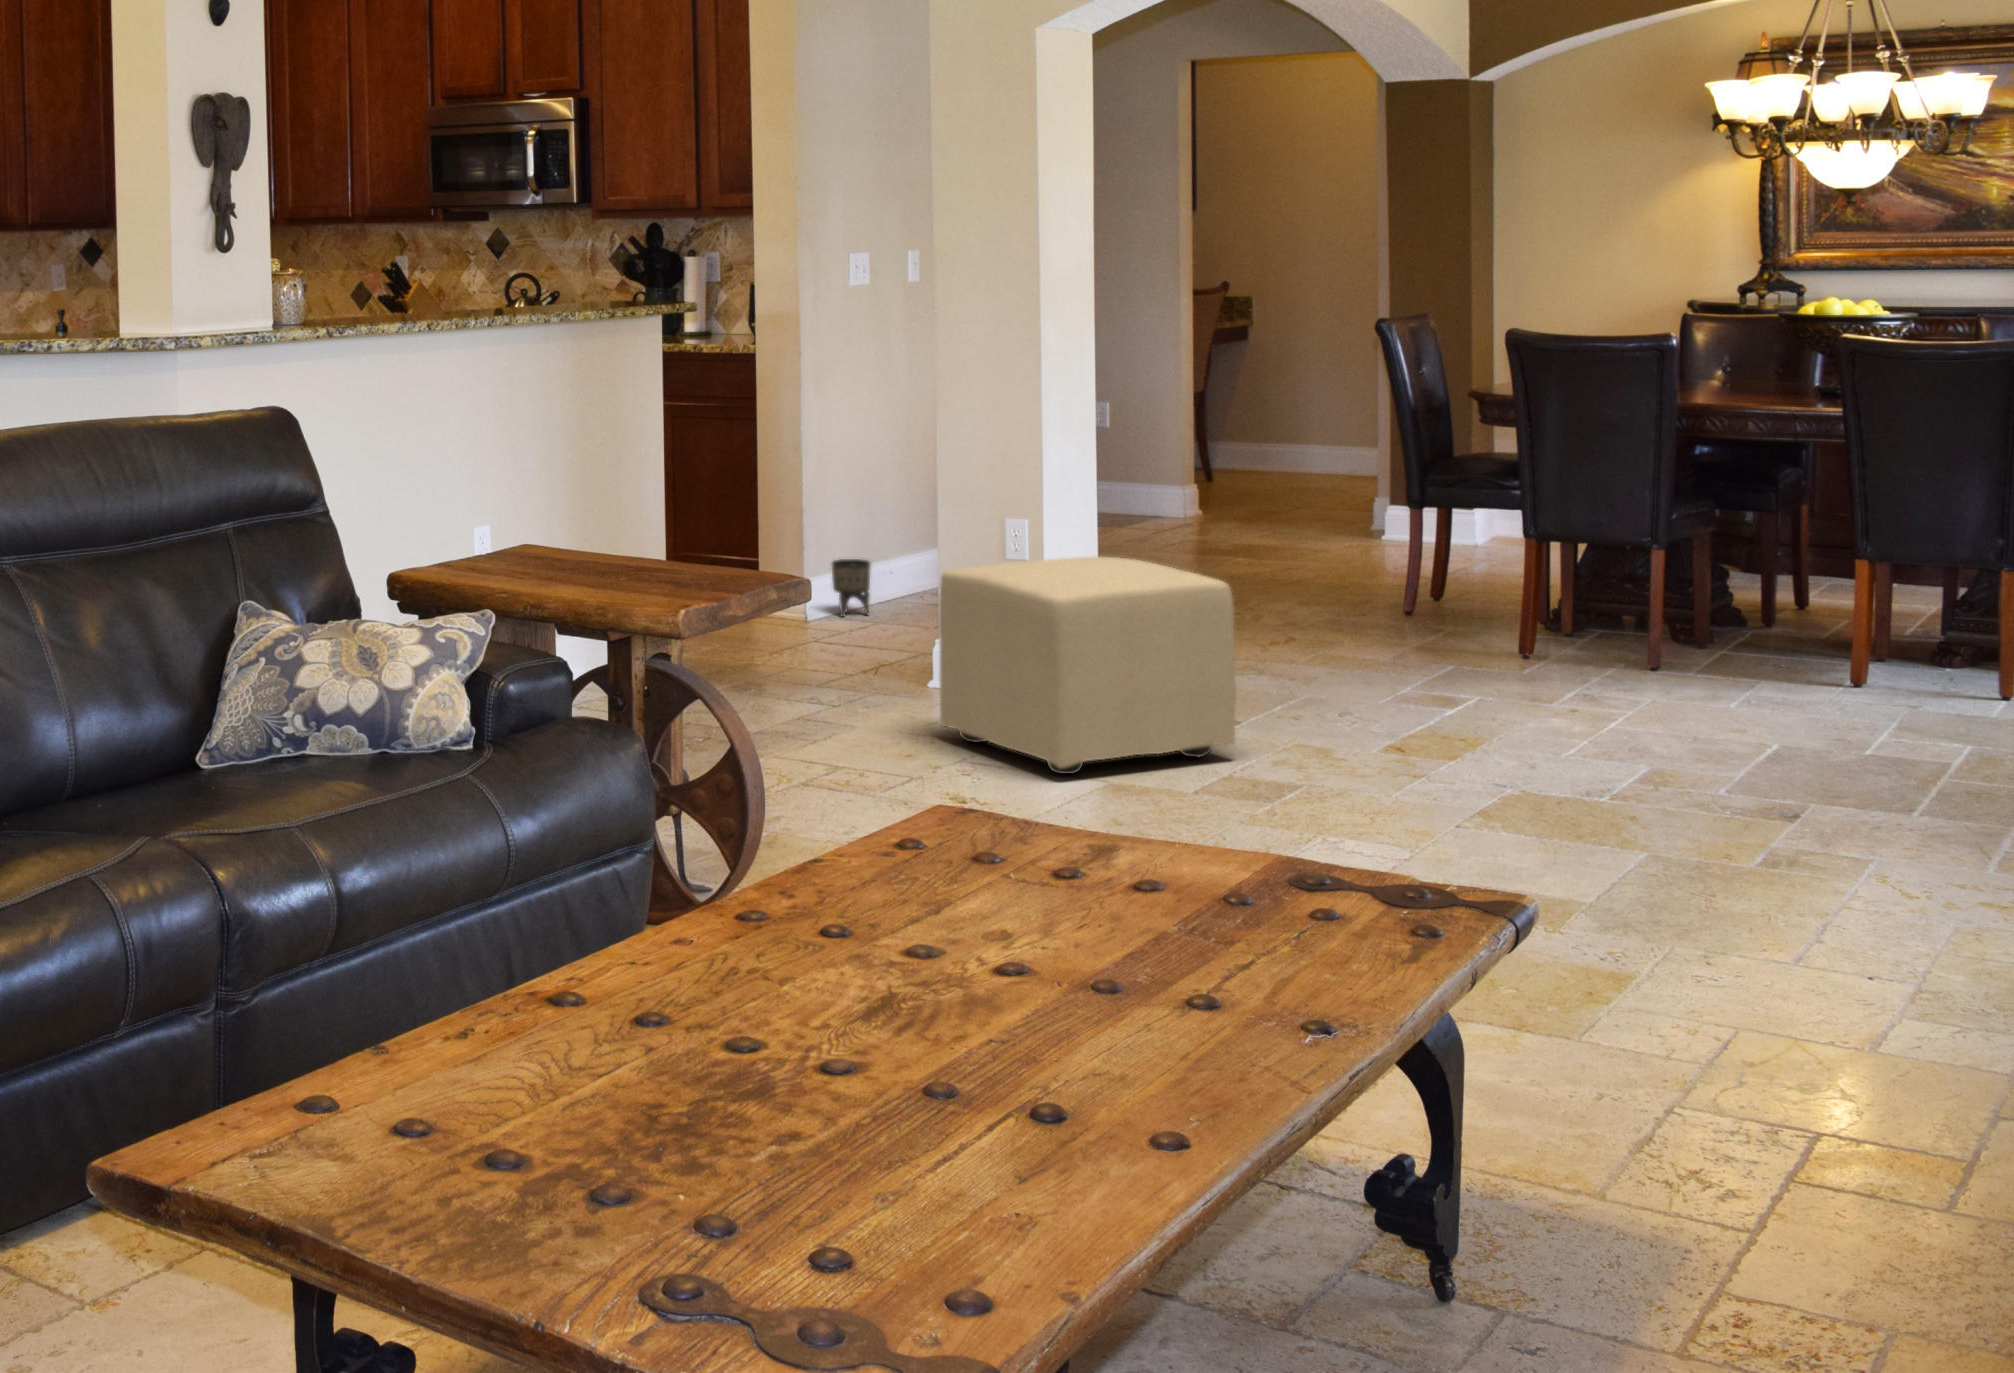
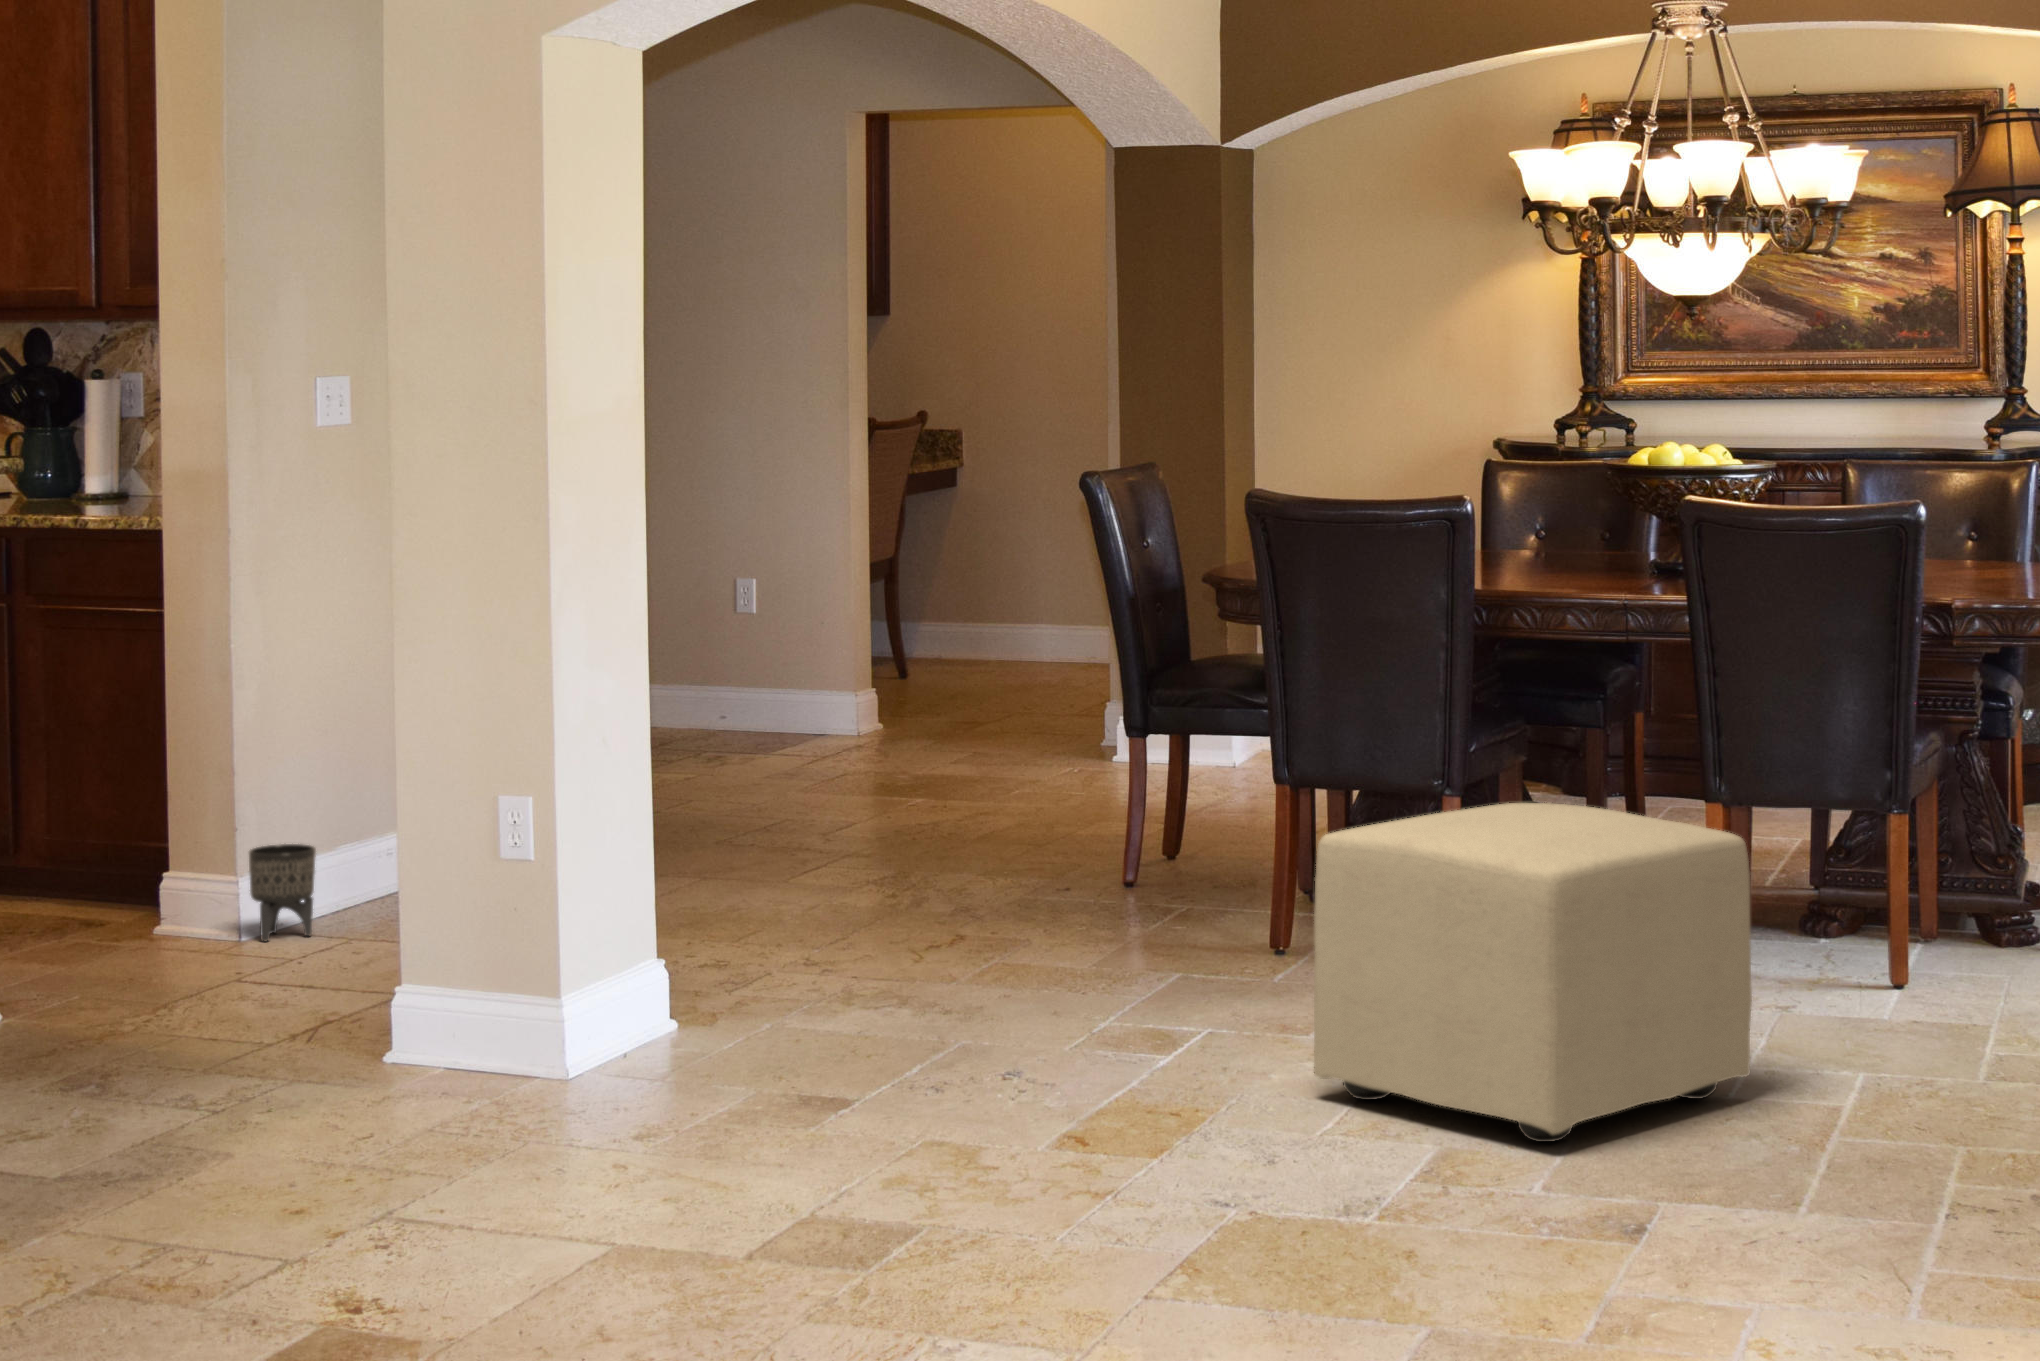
ottoman: present [939,557,1236,774] -> present [1314,803,1752,1142]

